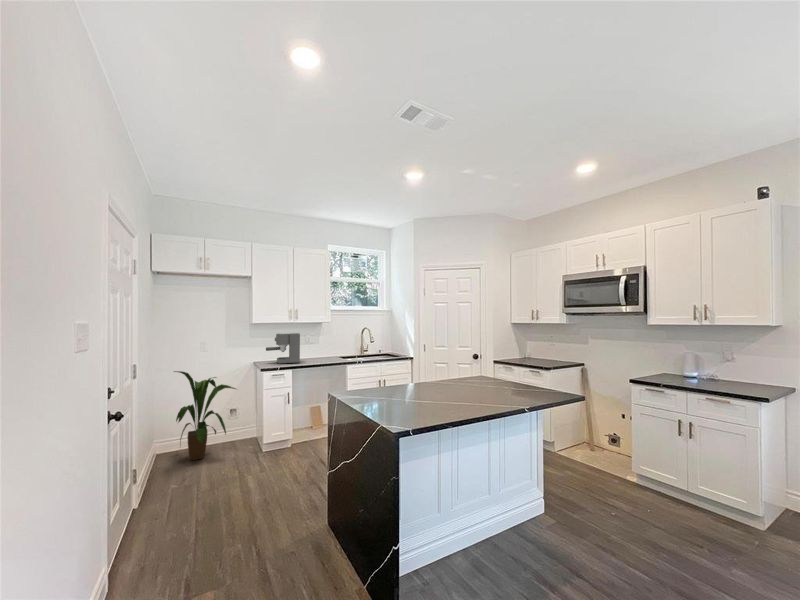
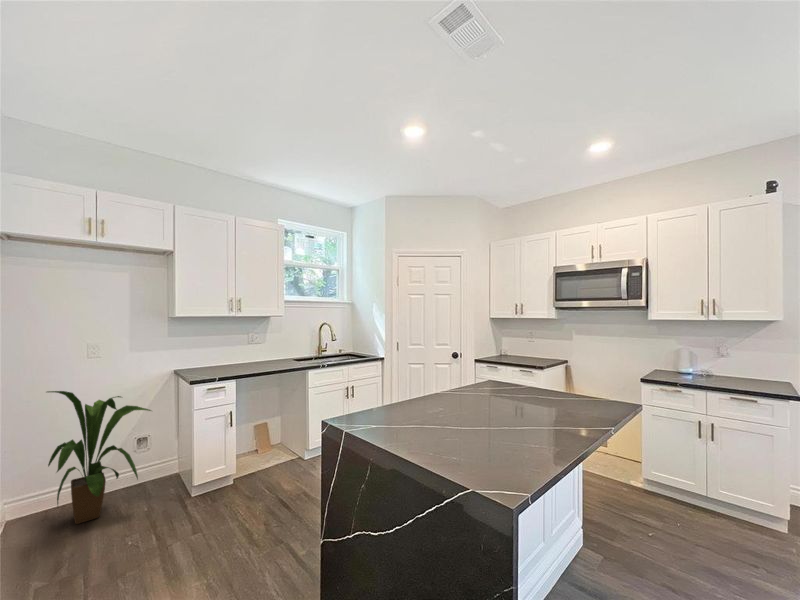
coffee maker: present [266,333,300,364] -> none [195,330,245,372]

